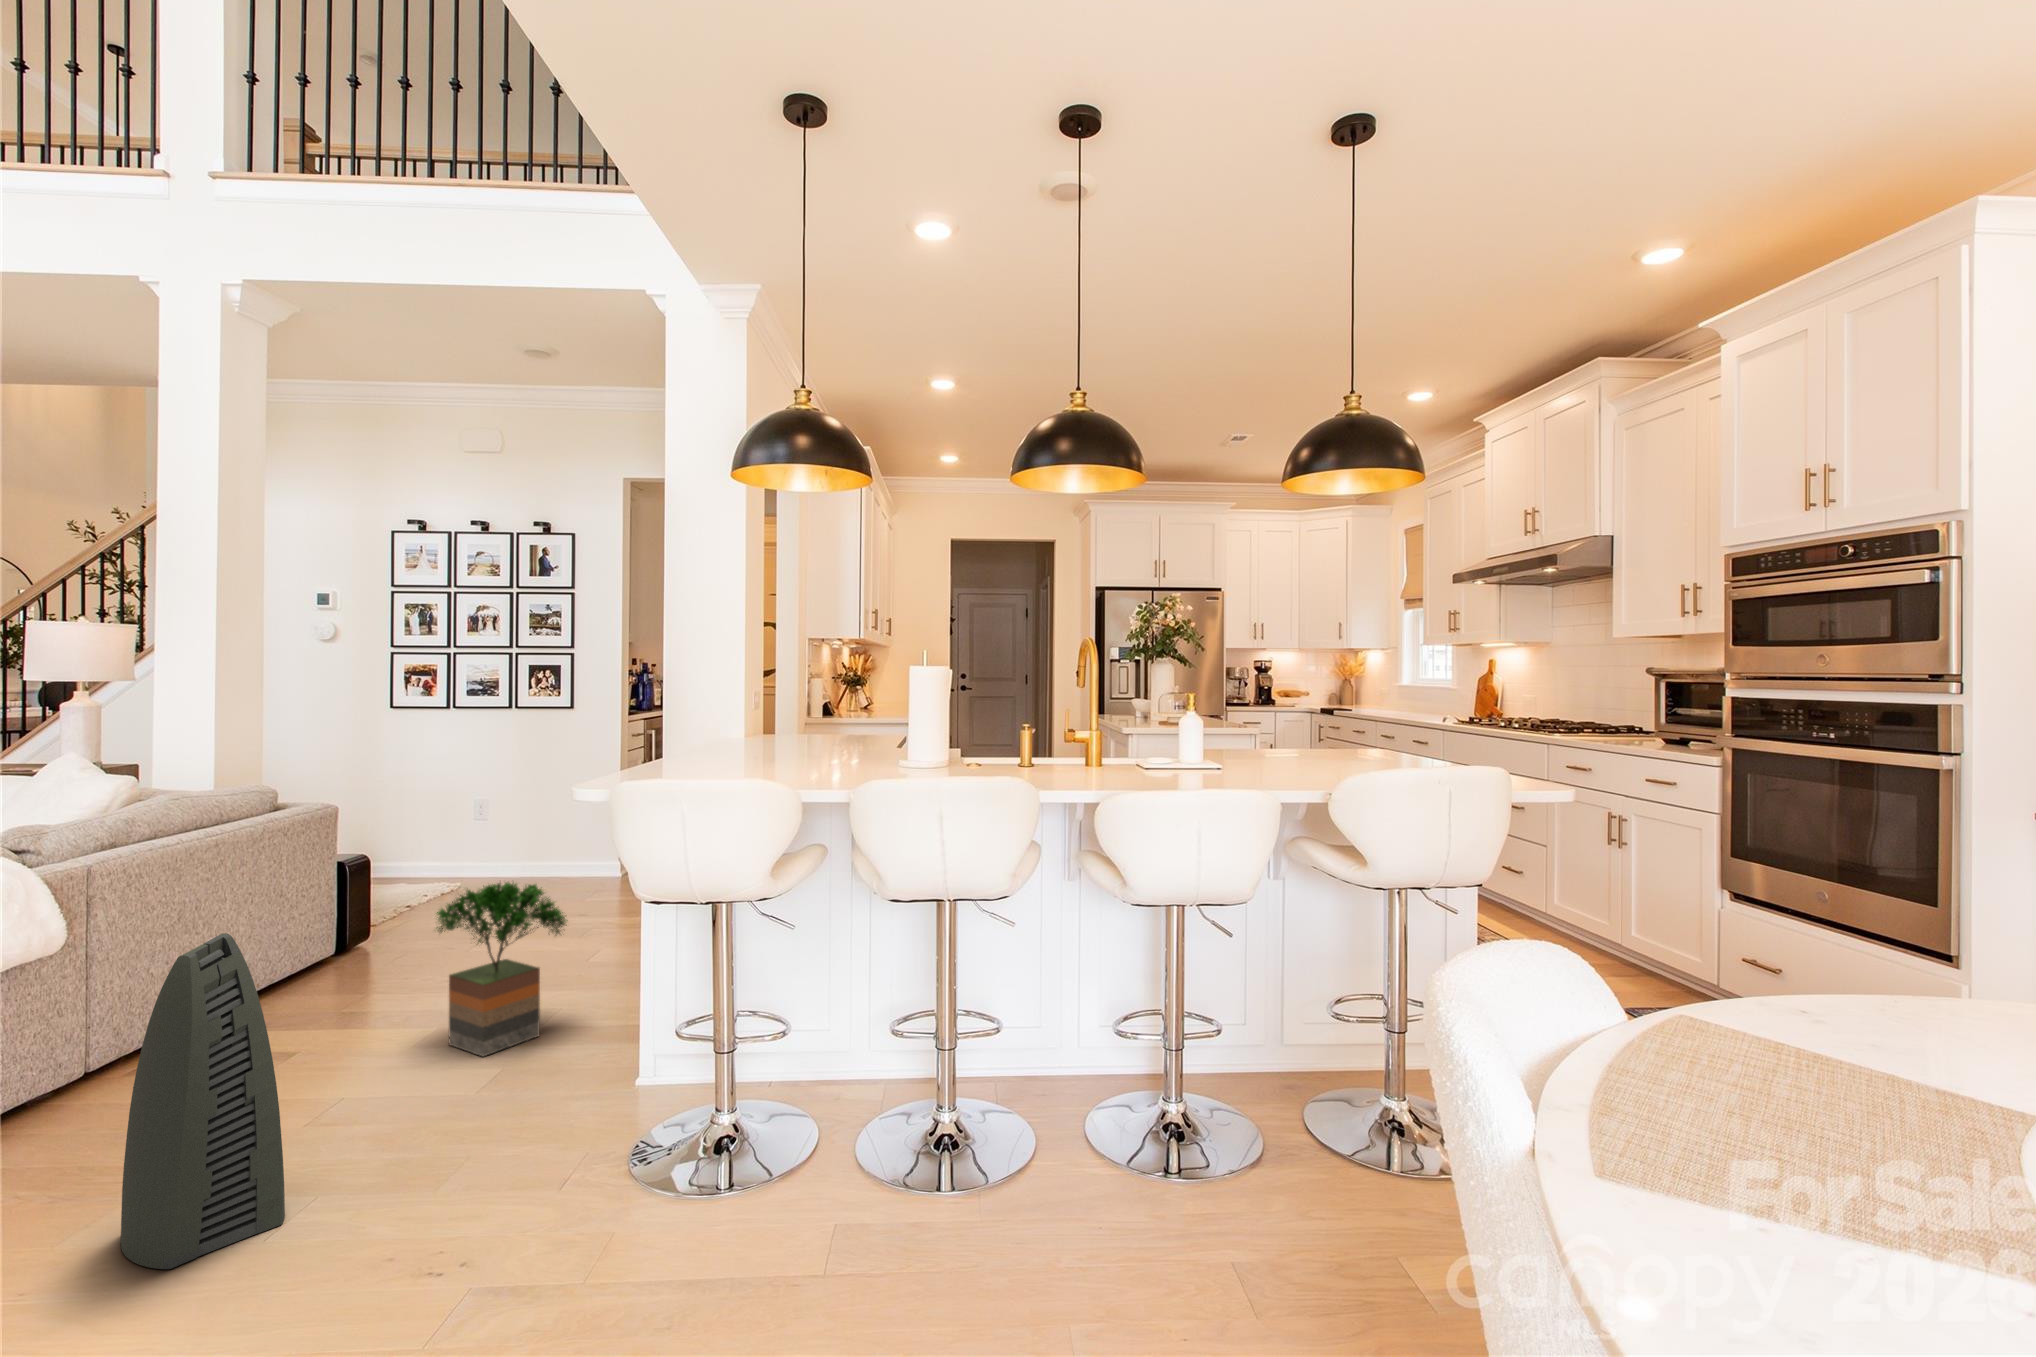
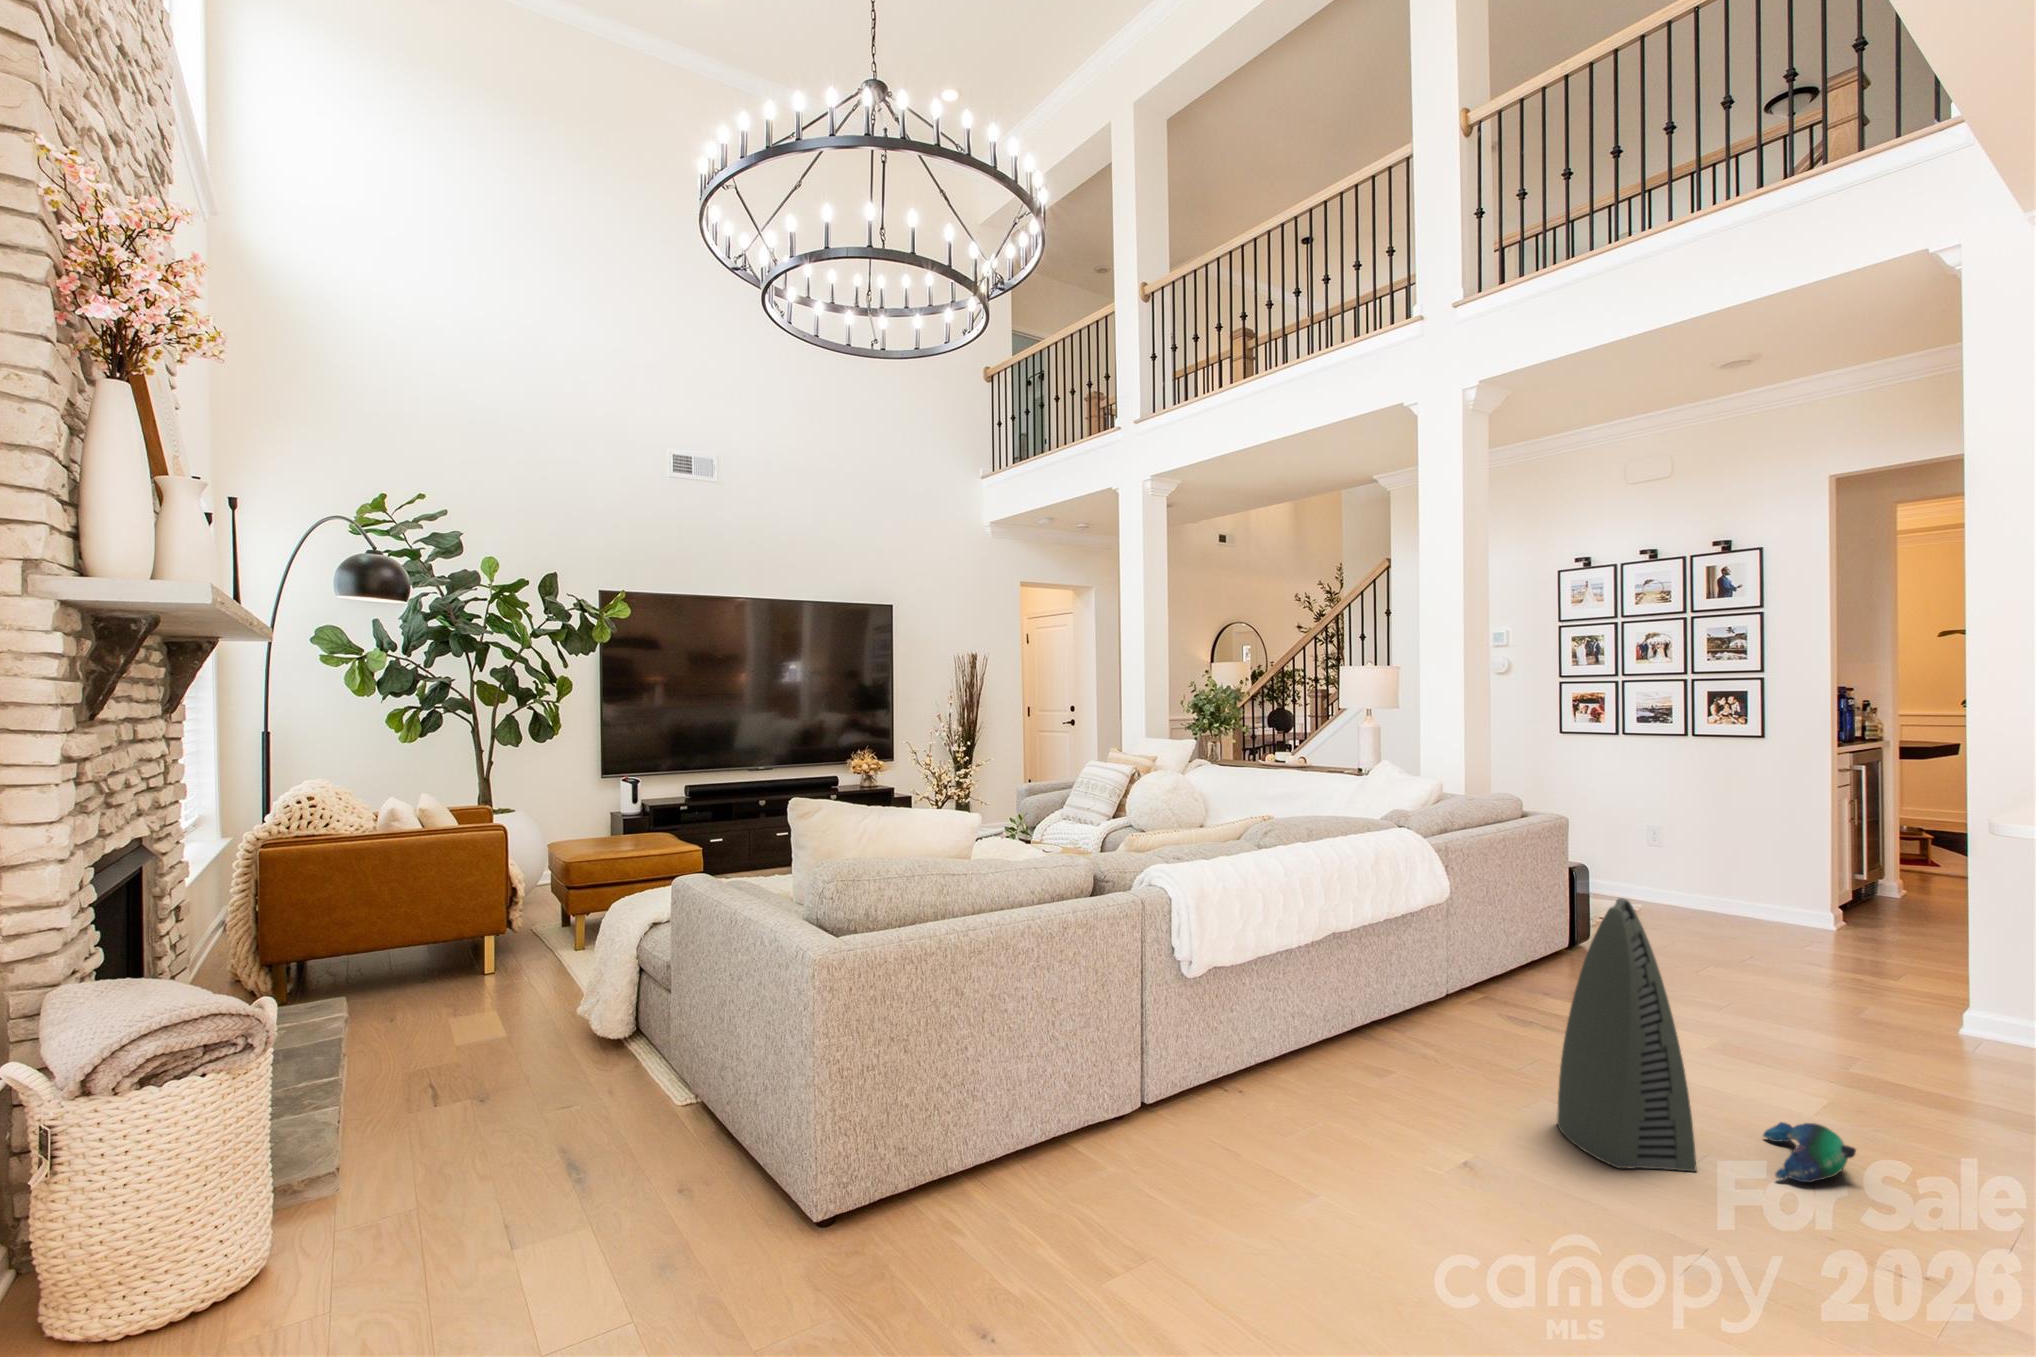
potted tree: present [436,882,568,1056] -> none [1728,903,1904,1087]
plush toy: none [371,1111,459,1192] -> present [1763,1122,1856,1183]

